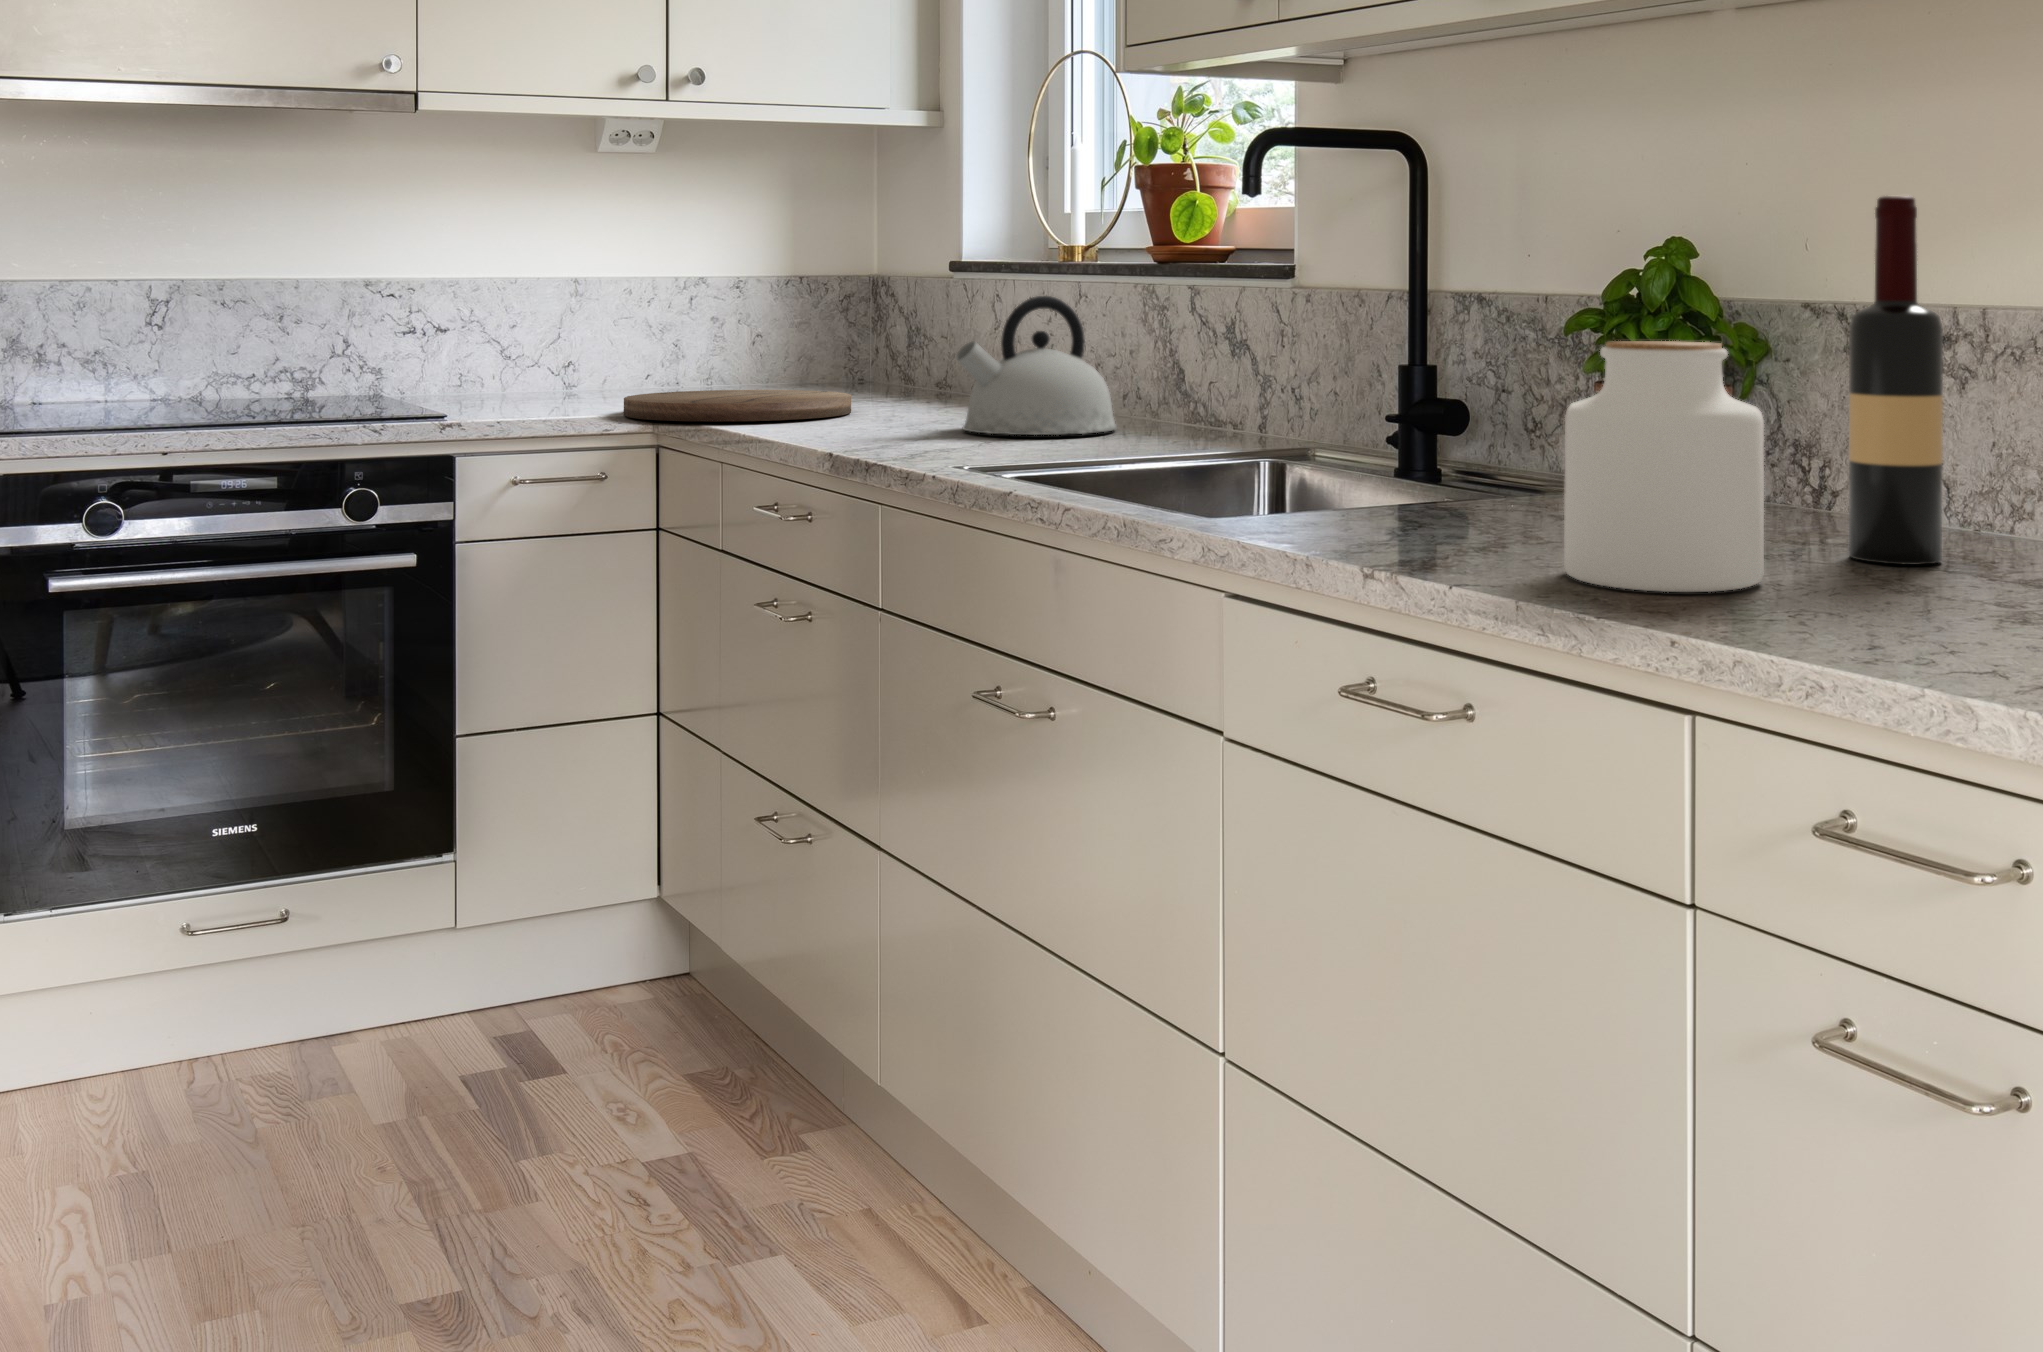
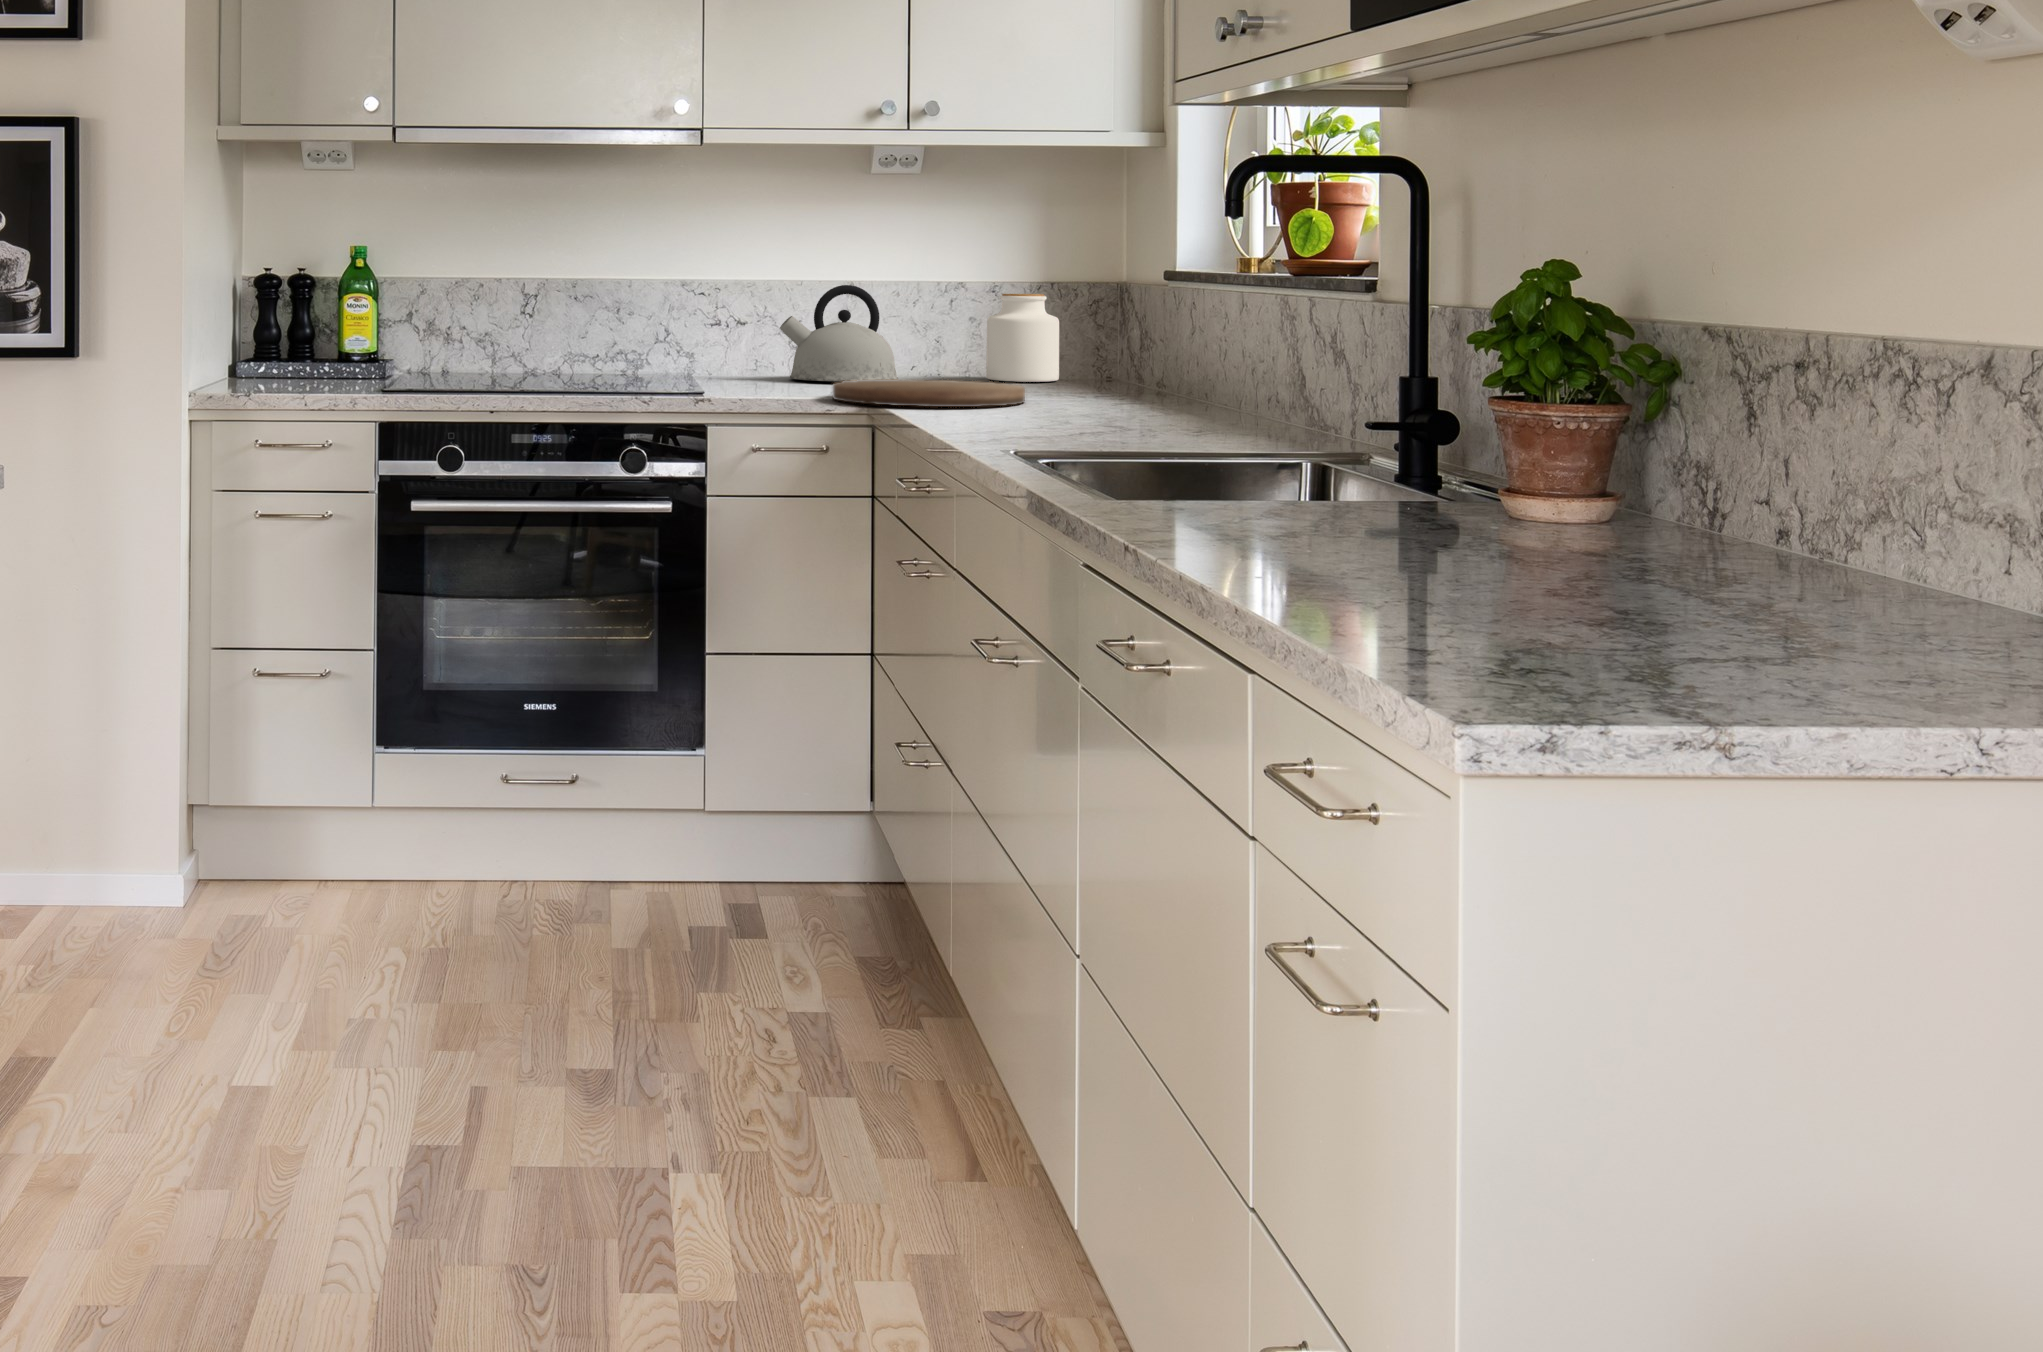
wine bottle: present [1849,196,1943,565] -> none [1595,226,1692,576]
kettle: present [956,296,1117,435] -> present [780,285,898,382]
jar: present [1564,341,1764,592] -> present [986,294,1059,382]

